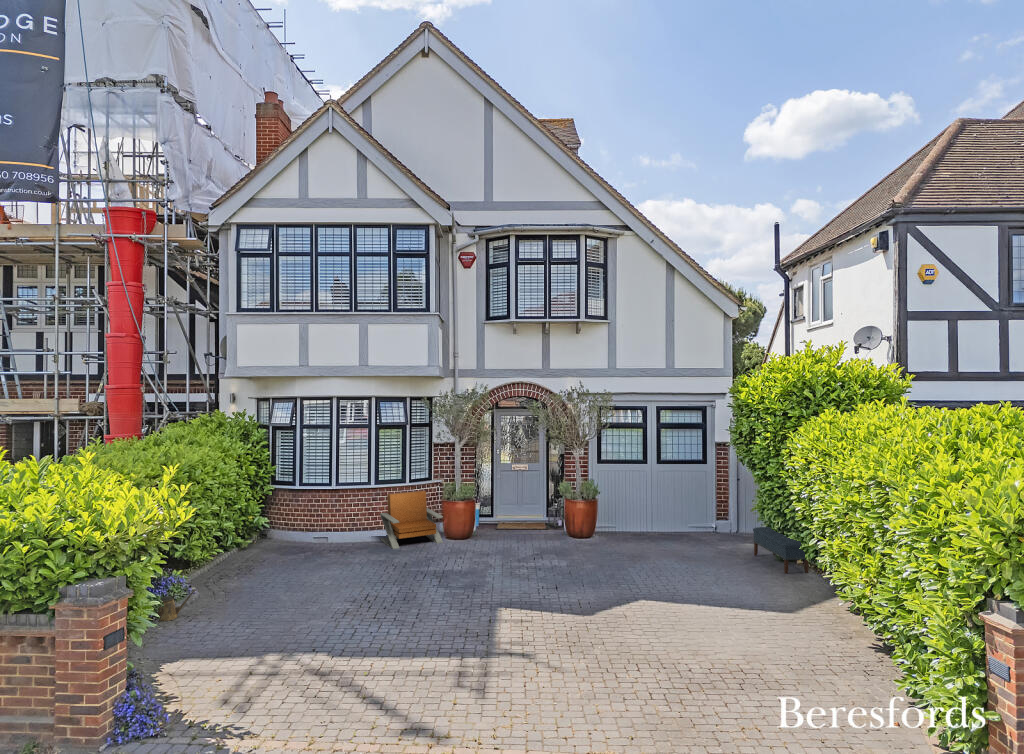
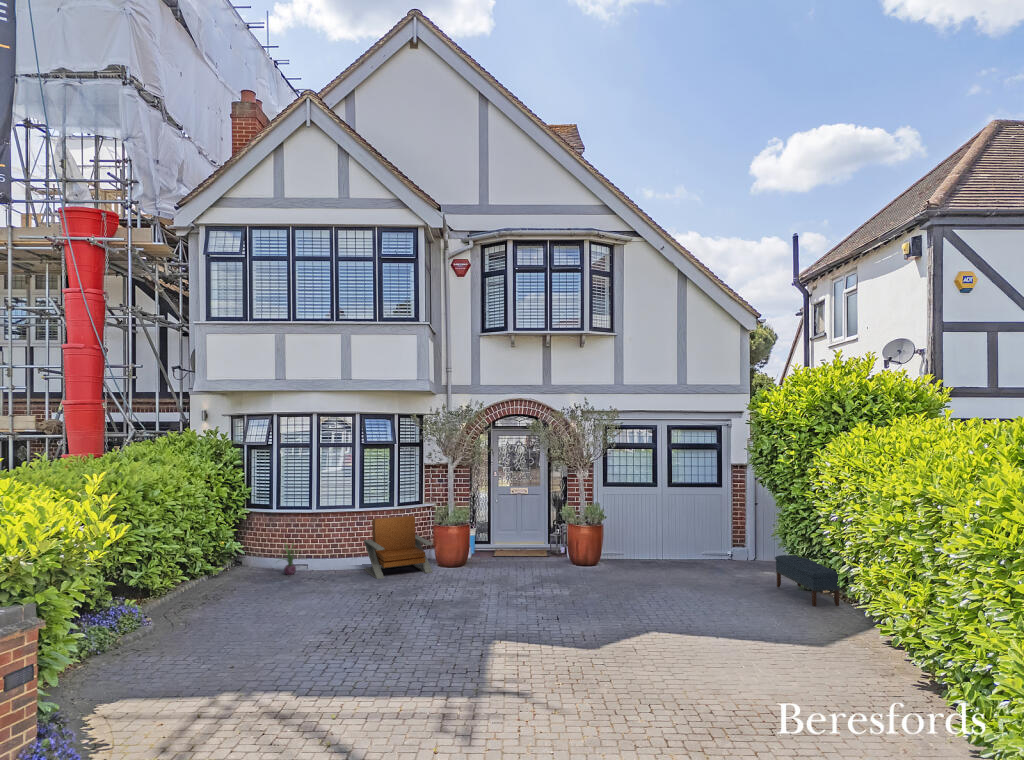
decorative plant: none [297,515,330,545] -> present [280,543,296,575]
watering can: present [156,590,196,621] -> none [94,620,148,657]

